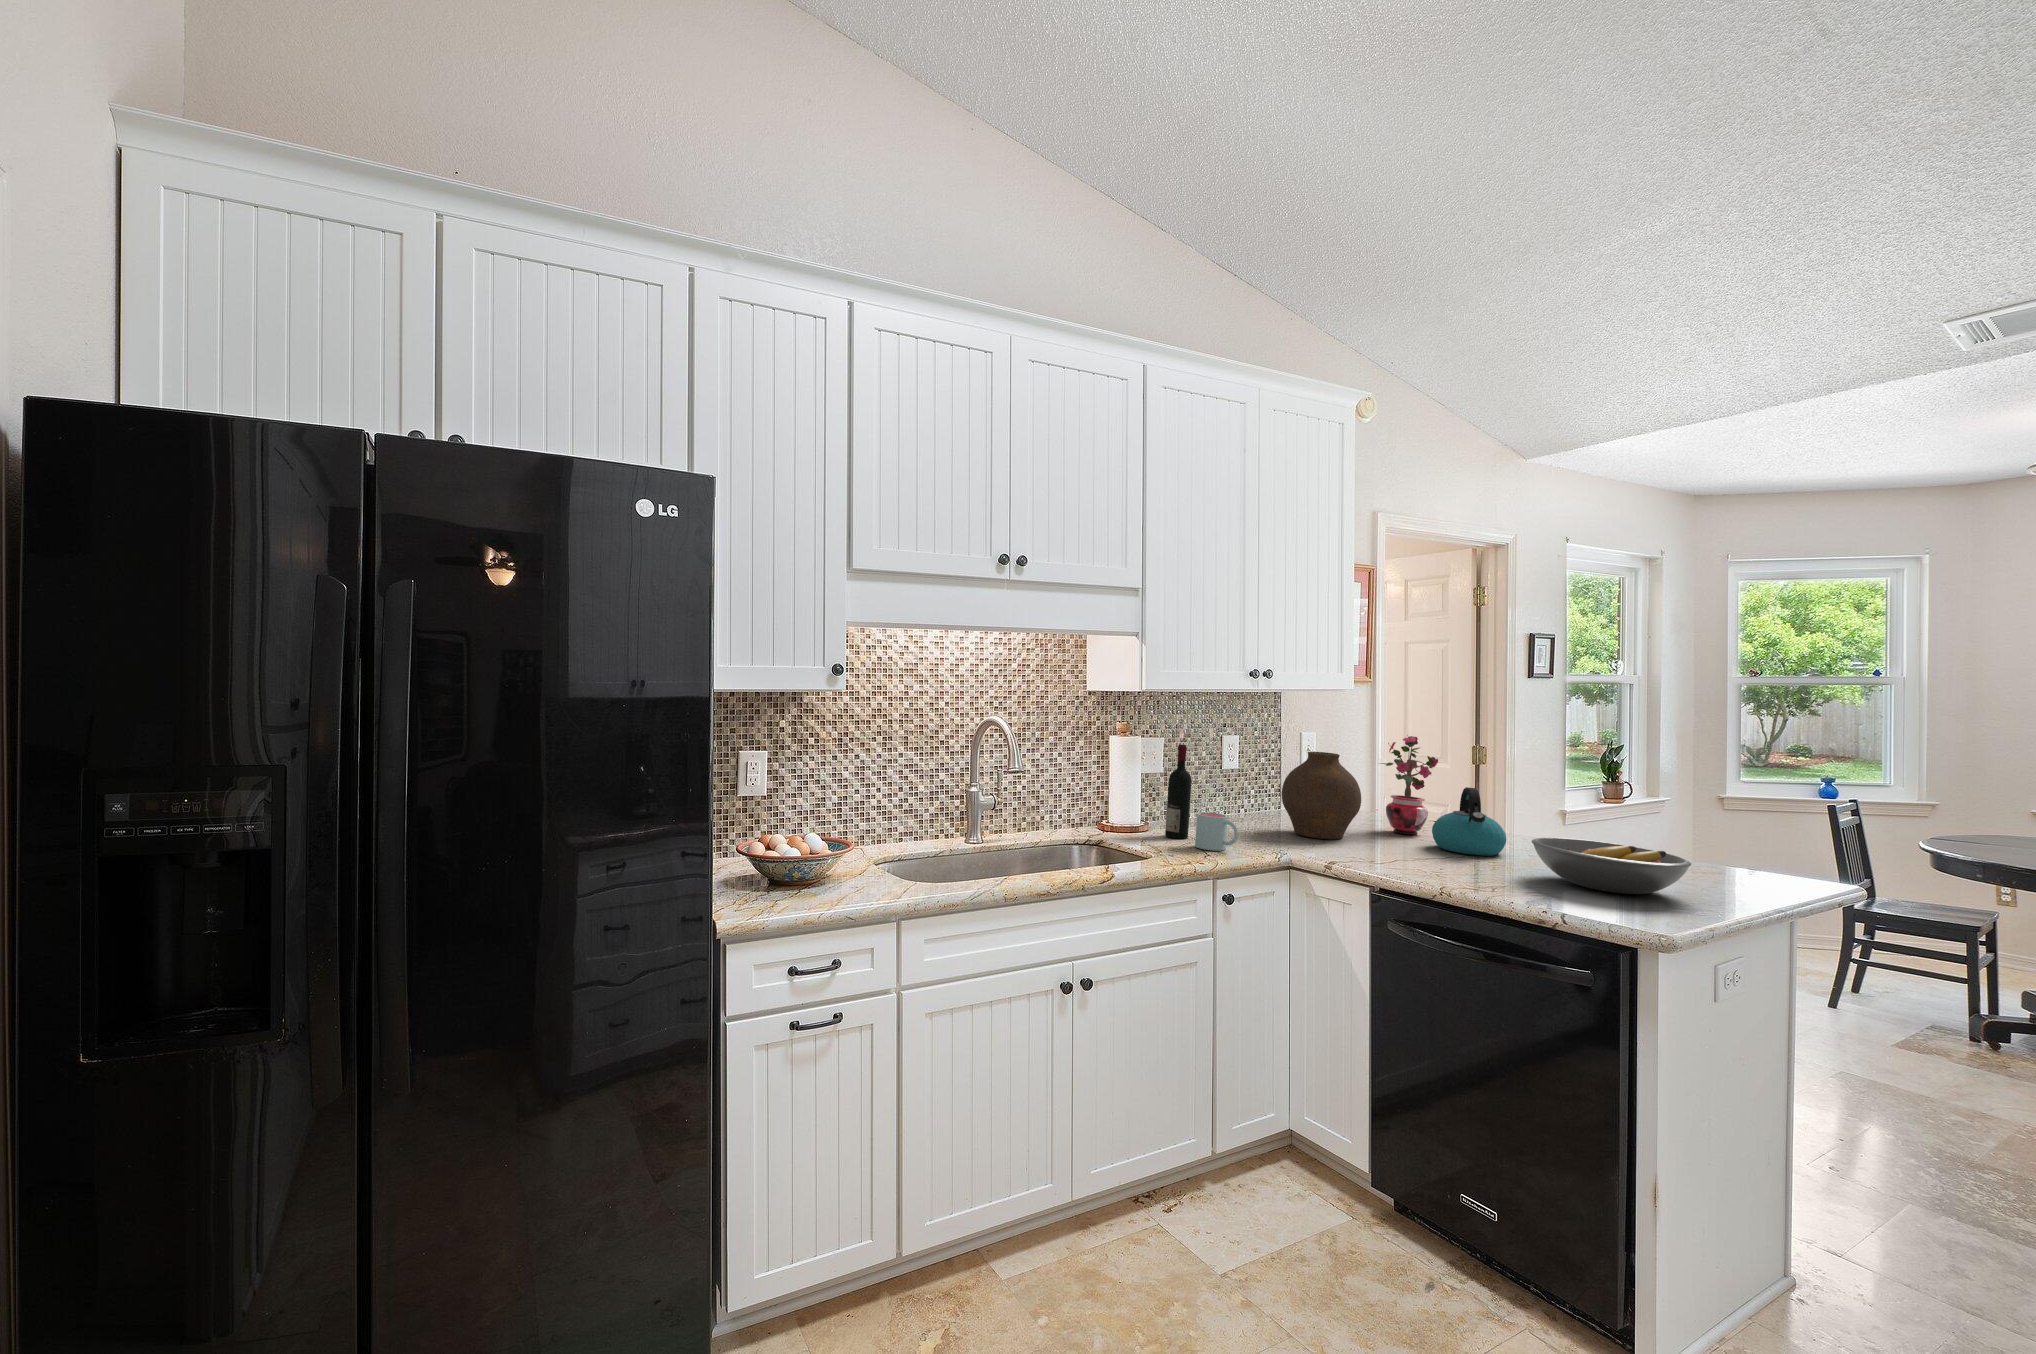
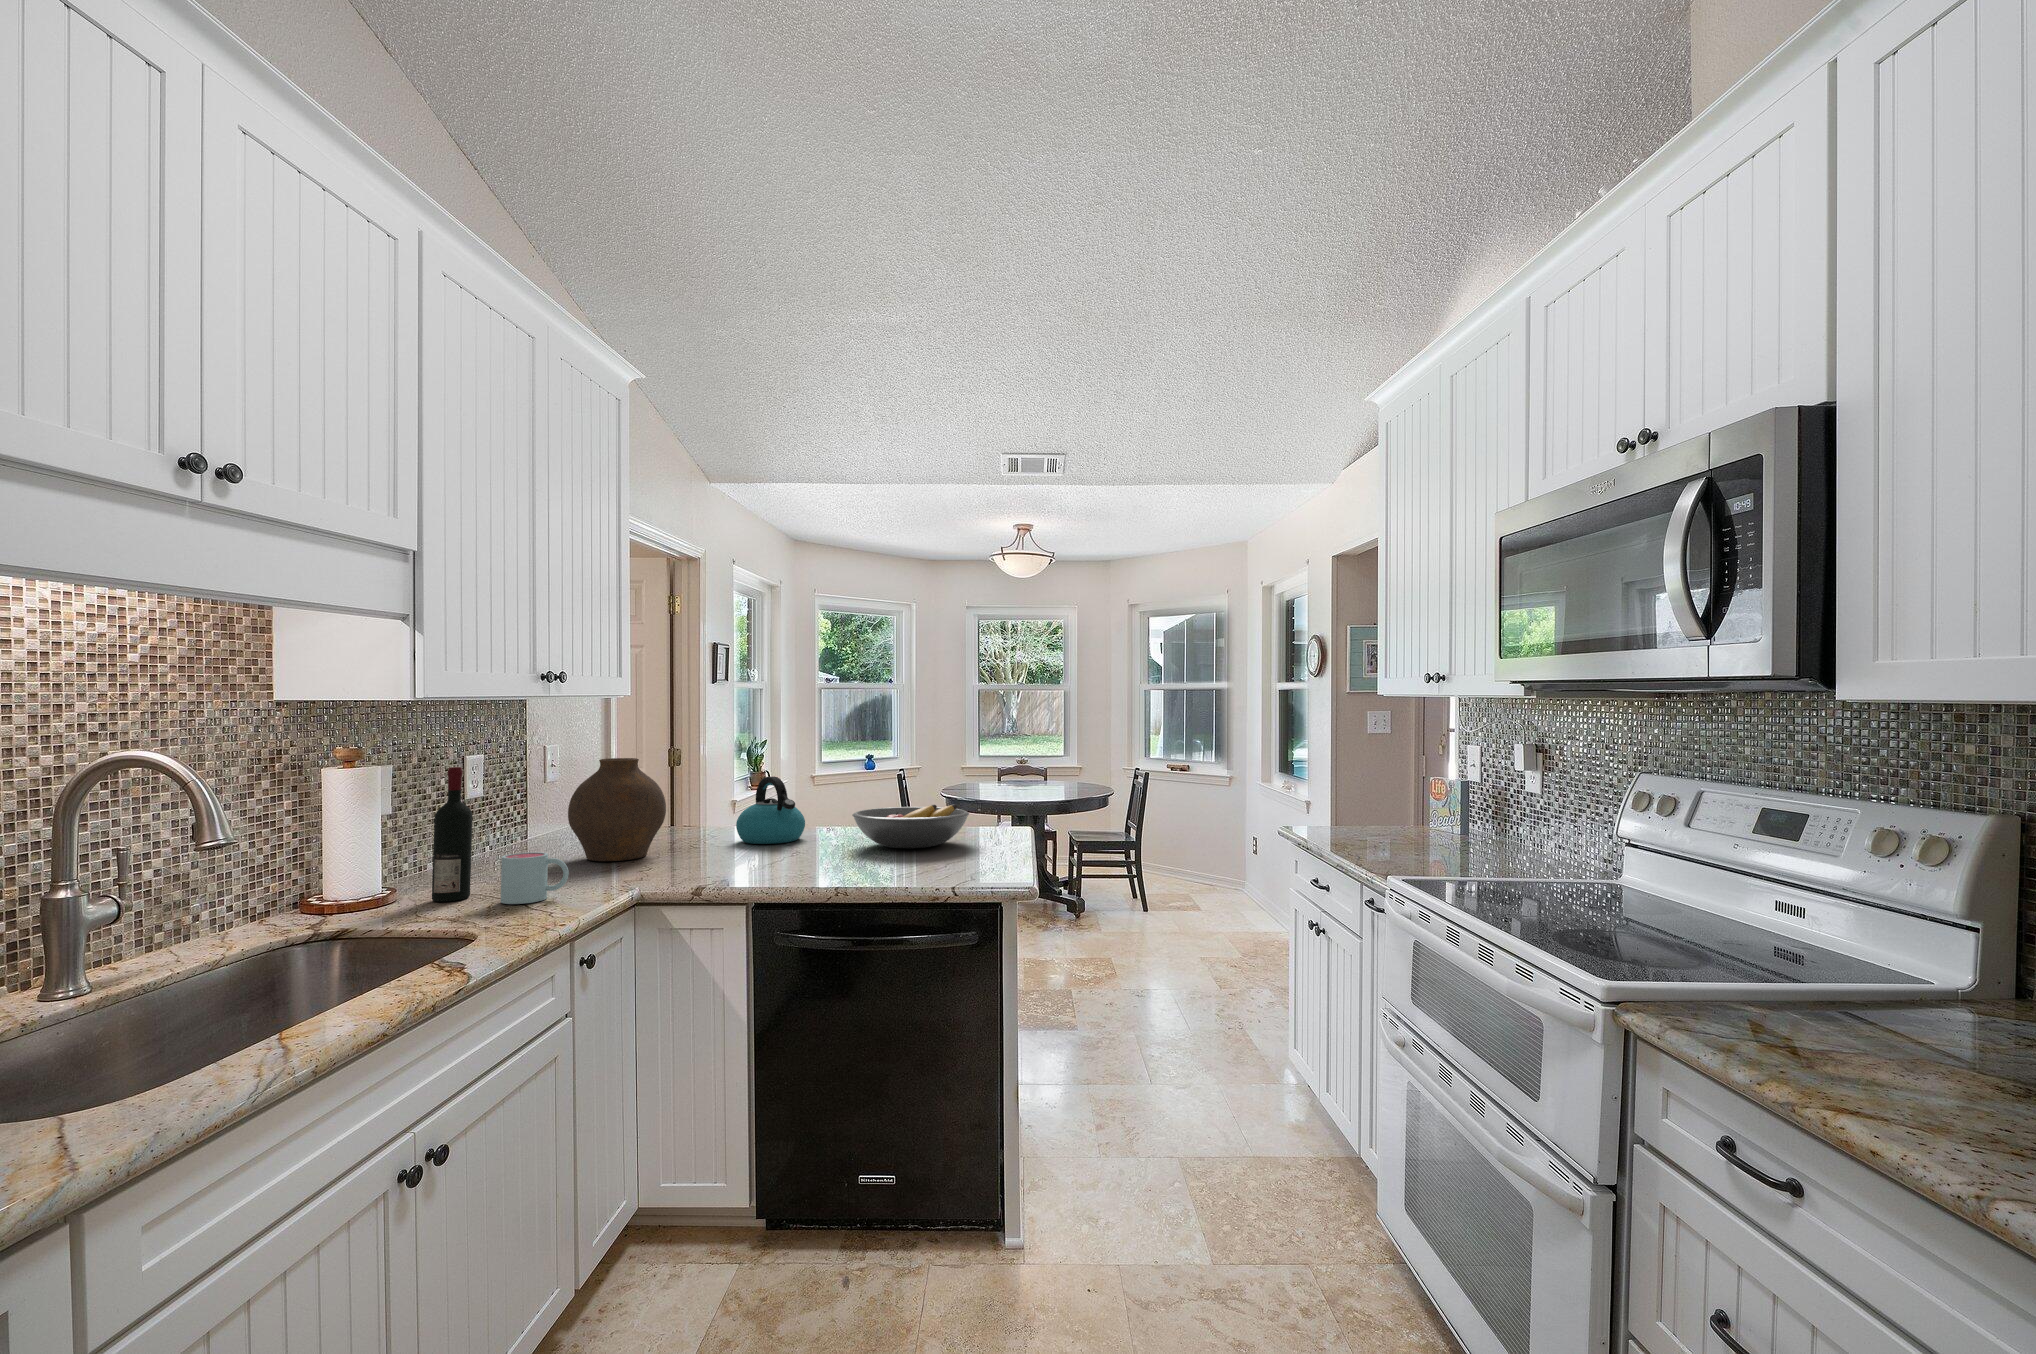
potted plant: present [1380,736,1438,835] -> none [658,729,718,838]

